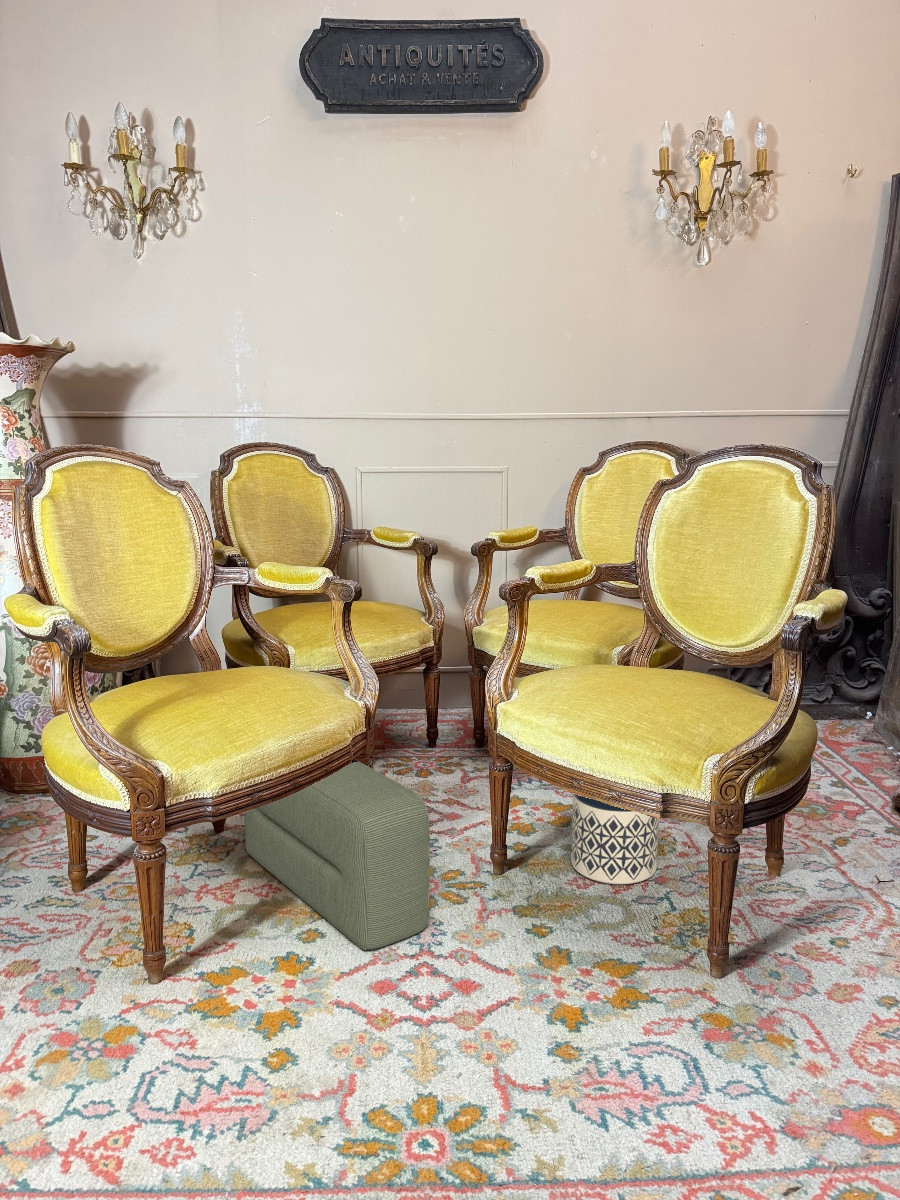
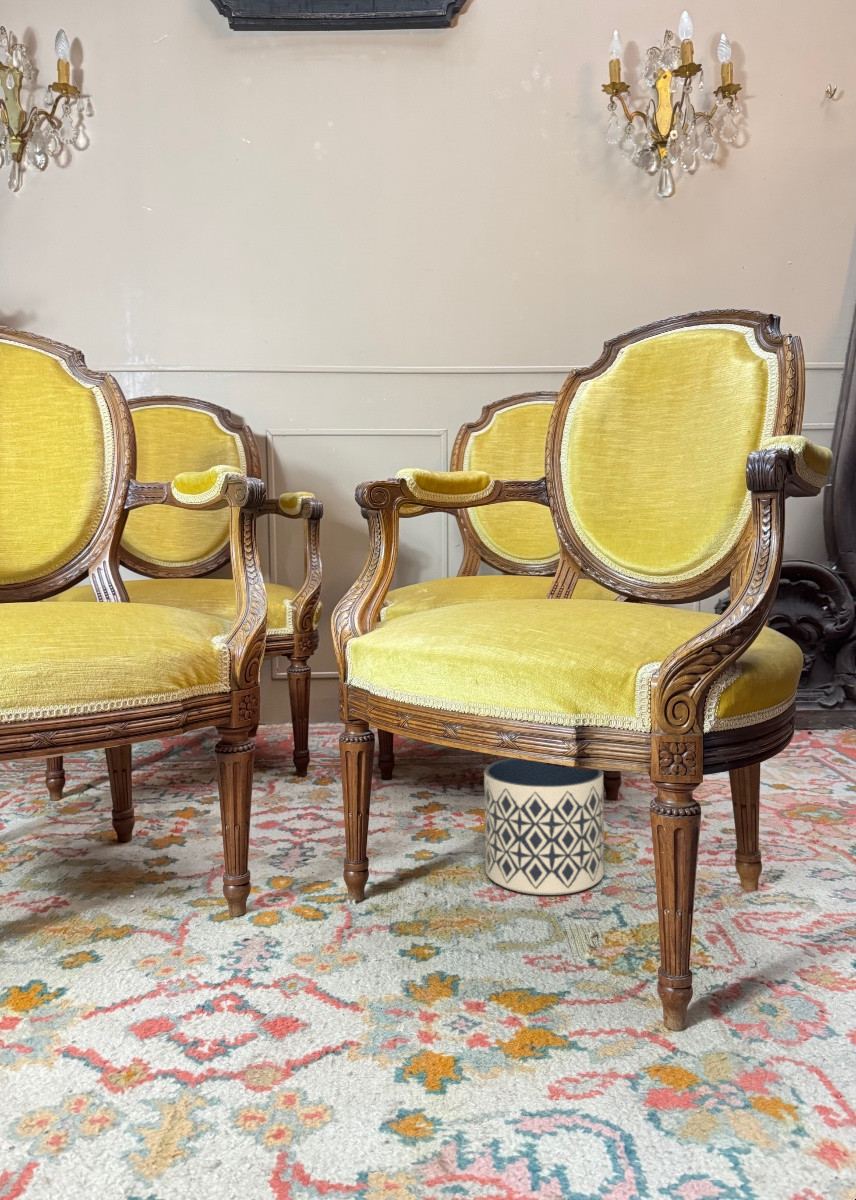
pouf: present [244,761,430,950] -> none [40,701,257,976]

